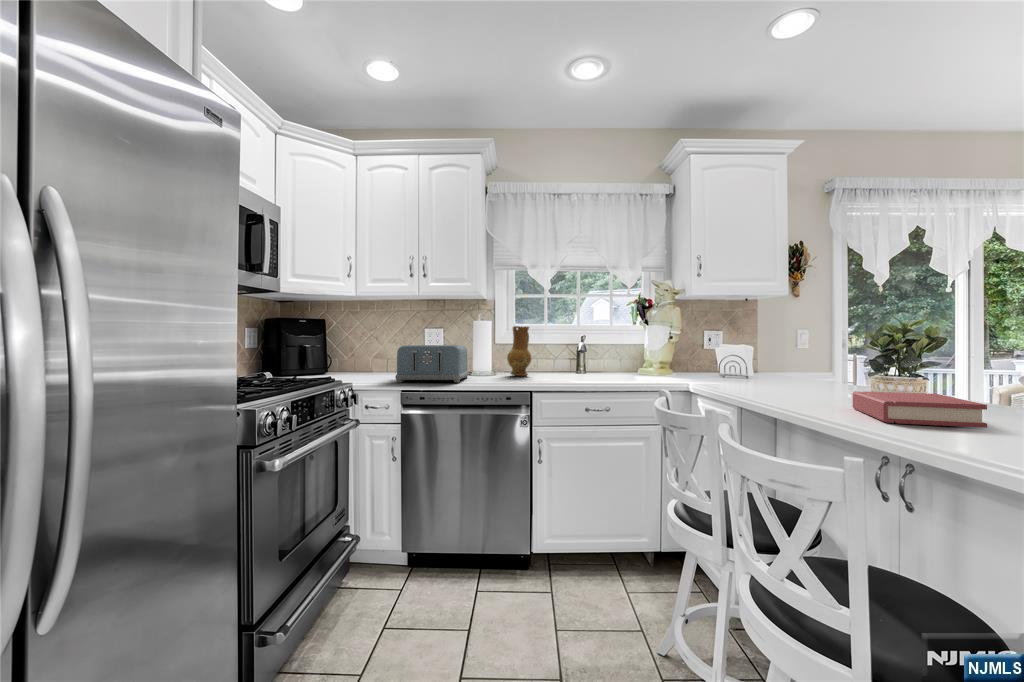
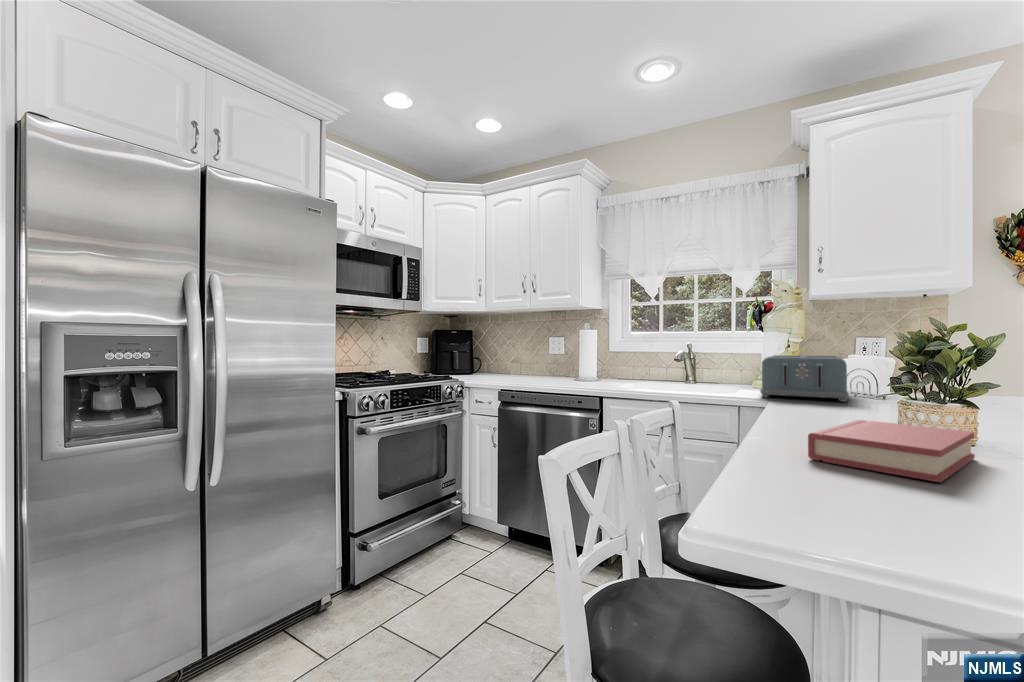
ceramic jug: present [507,326,531,376] -> none [604,334,629,382]
toaster: present [395,345,469,382] -> present [760,355,849,402]

